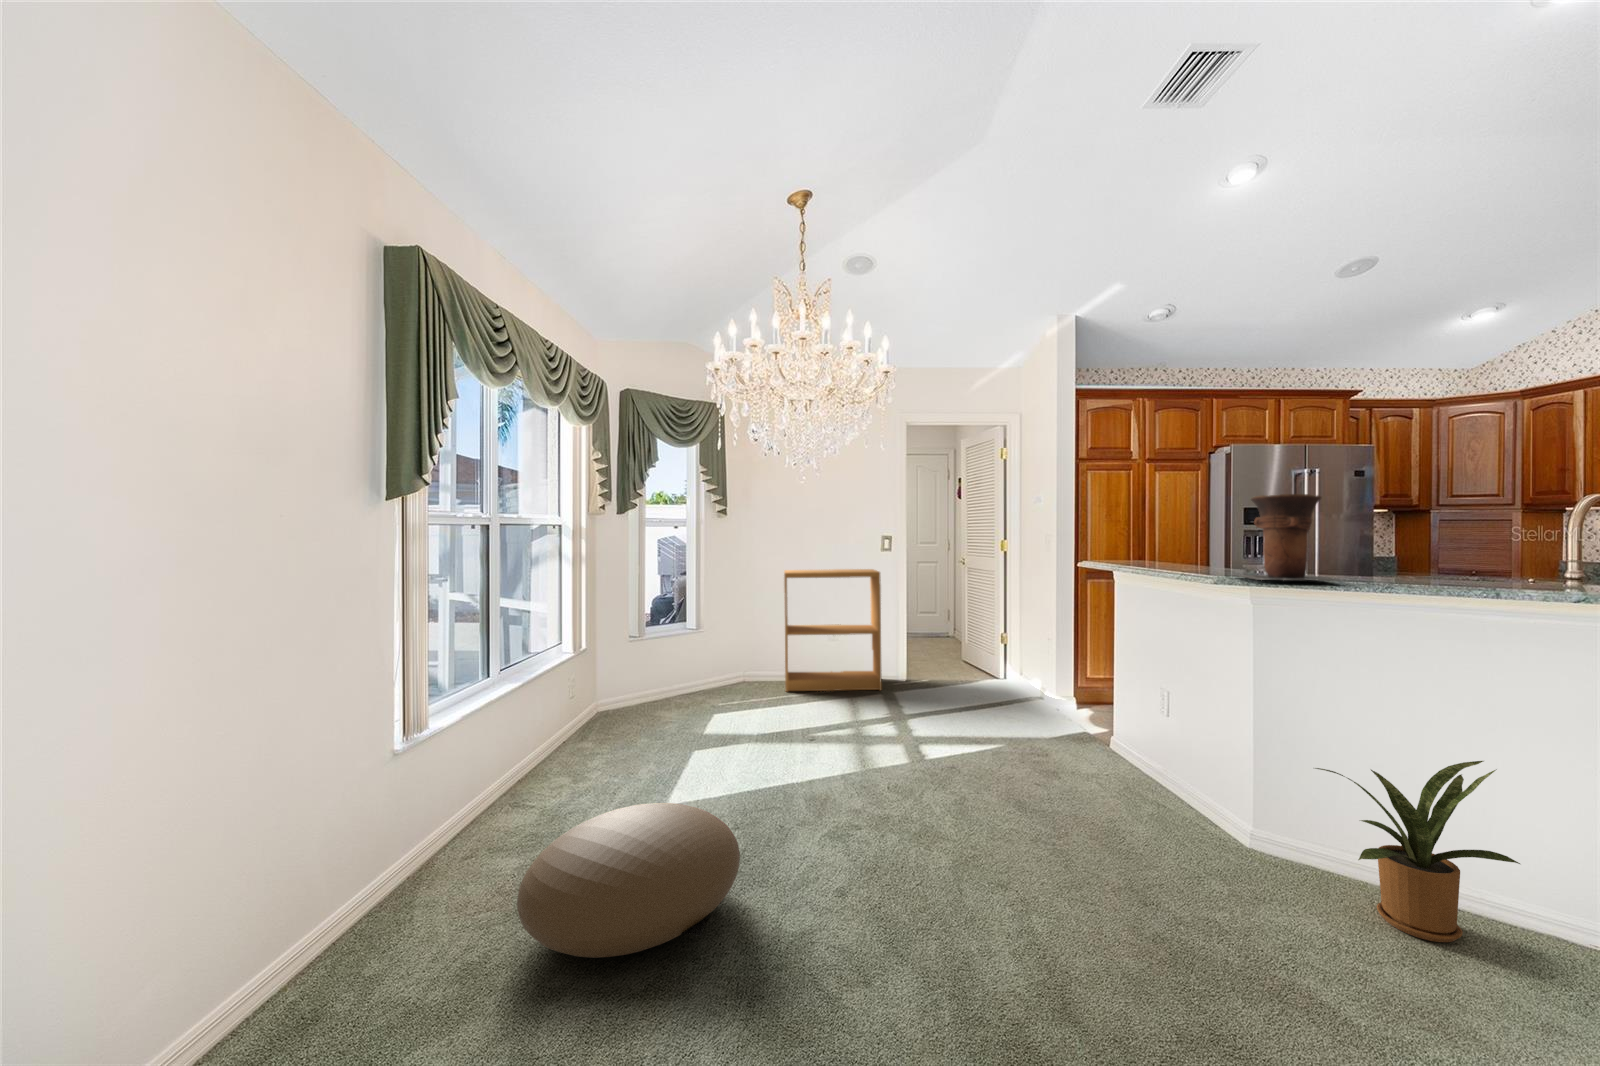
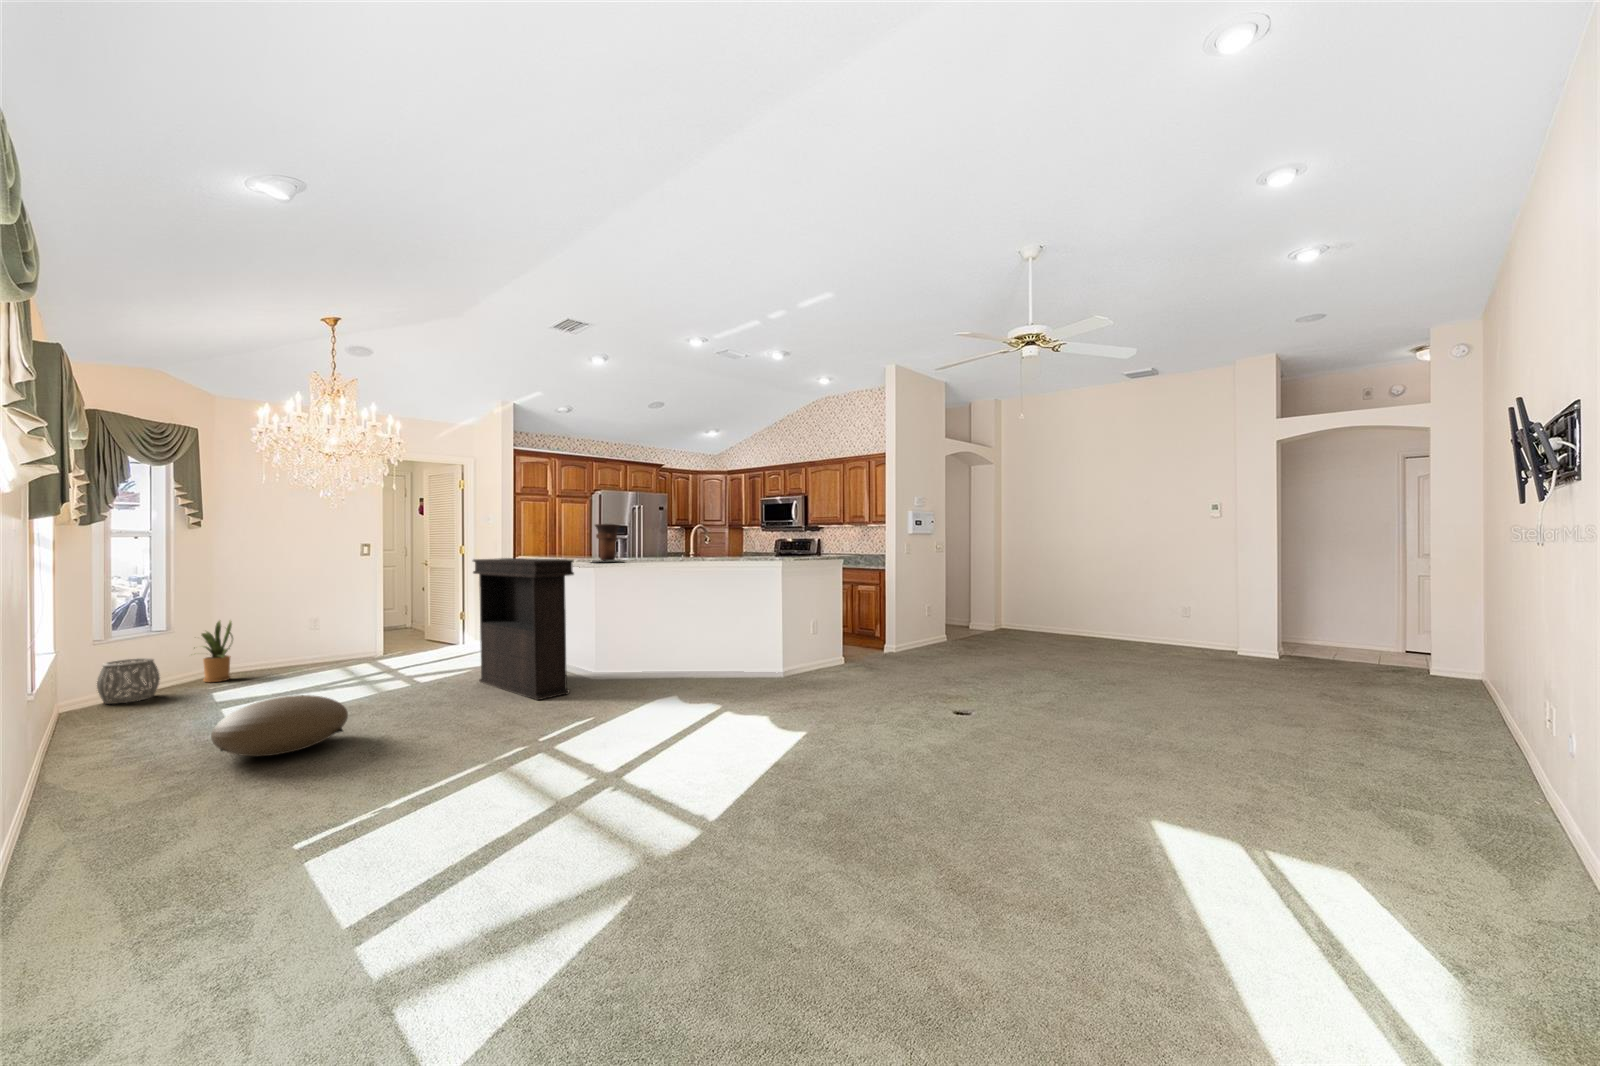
console table: none [1001,564,1223,911] -> present [473,558,574,700]
bookshelf: present [784,569,882,692] -> none [263,571,366,675]
woven basket: none [623,658,675,709] -> present [97,658,160,704]
house plant: present [1315,761,1520,942] -> present [201,621,233,682]

